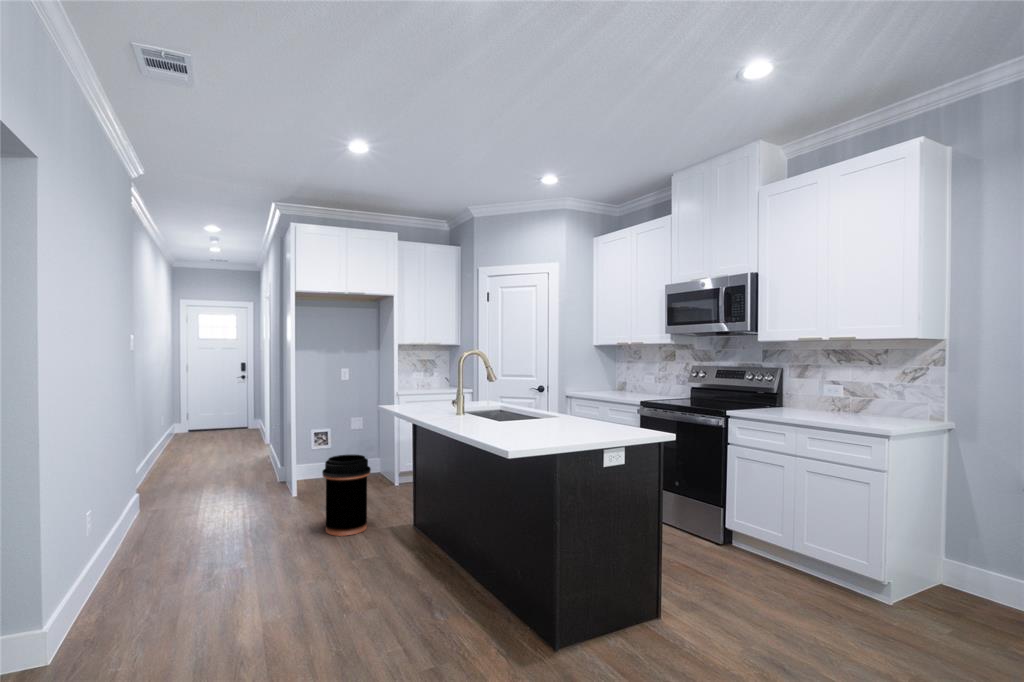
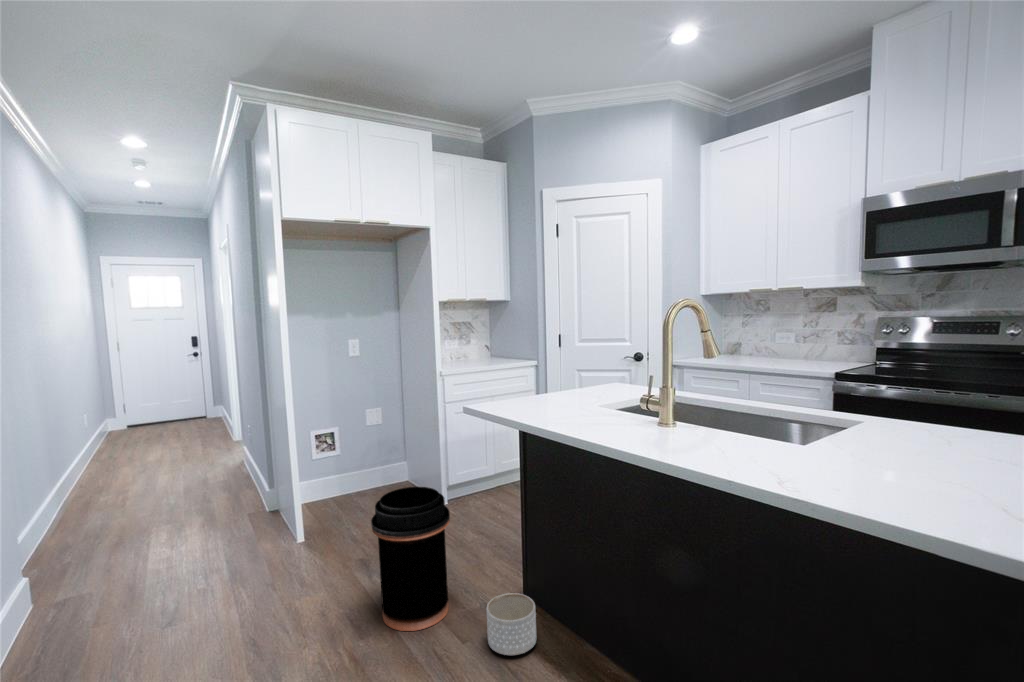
planter: none [378,516,407,547] -> present [486,593,536,655]

